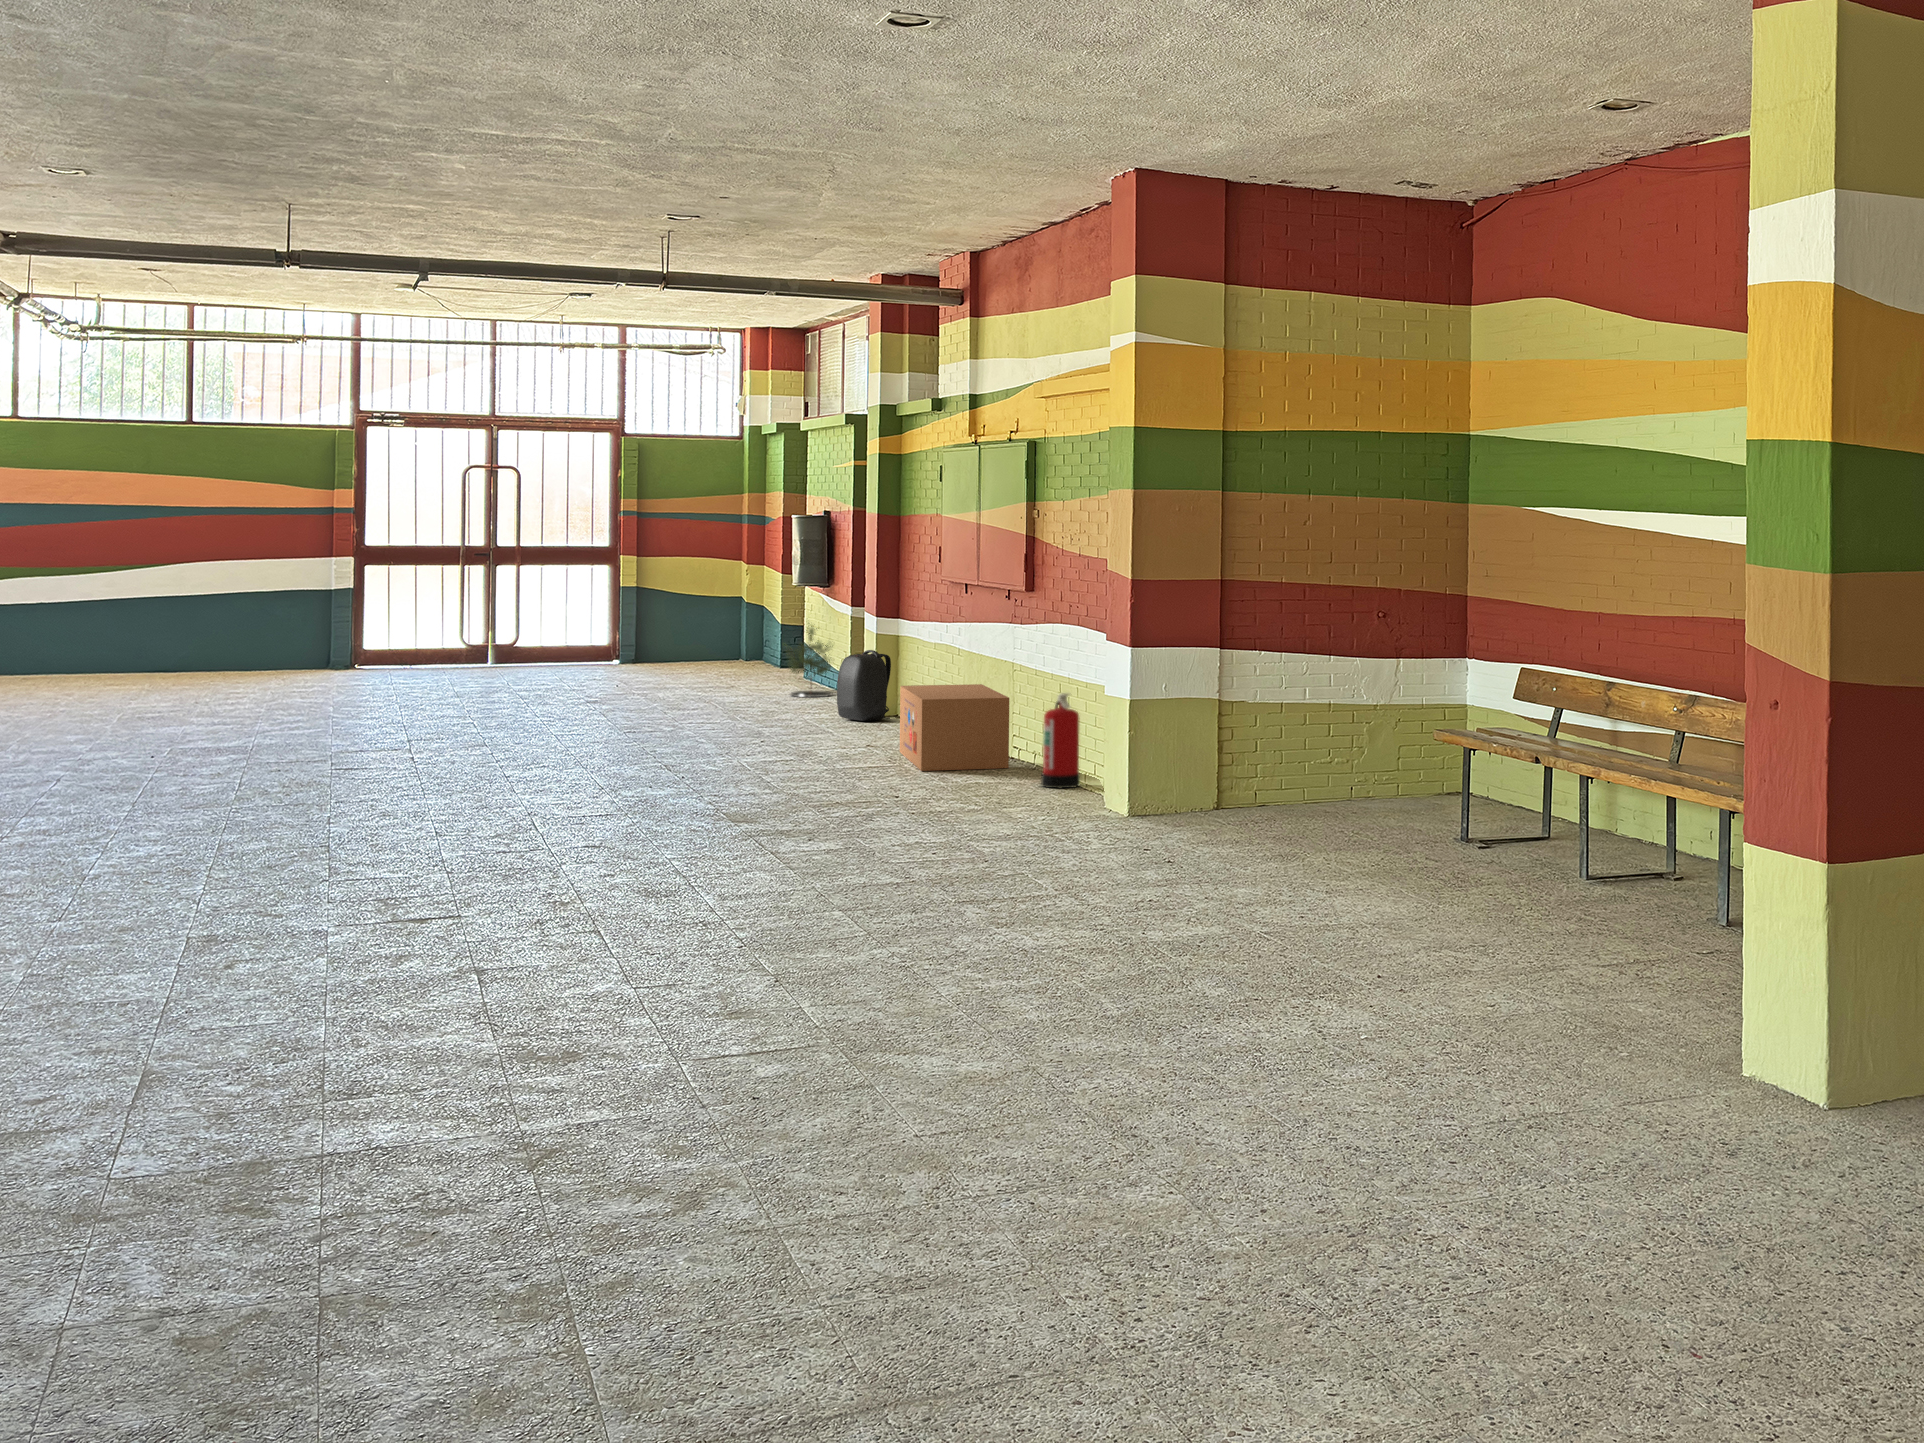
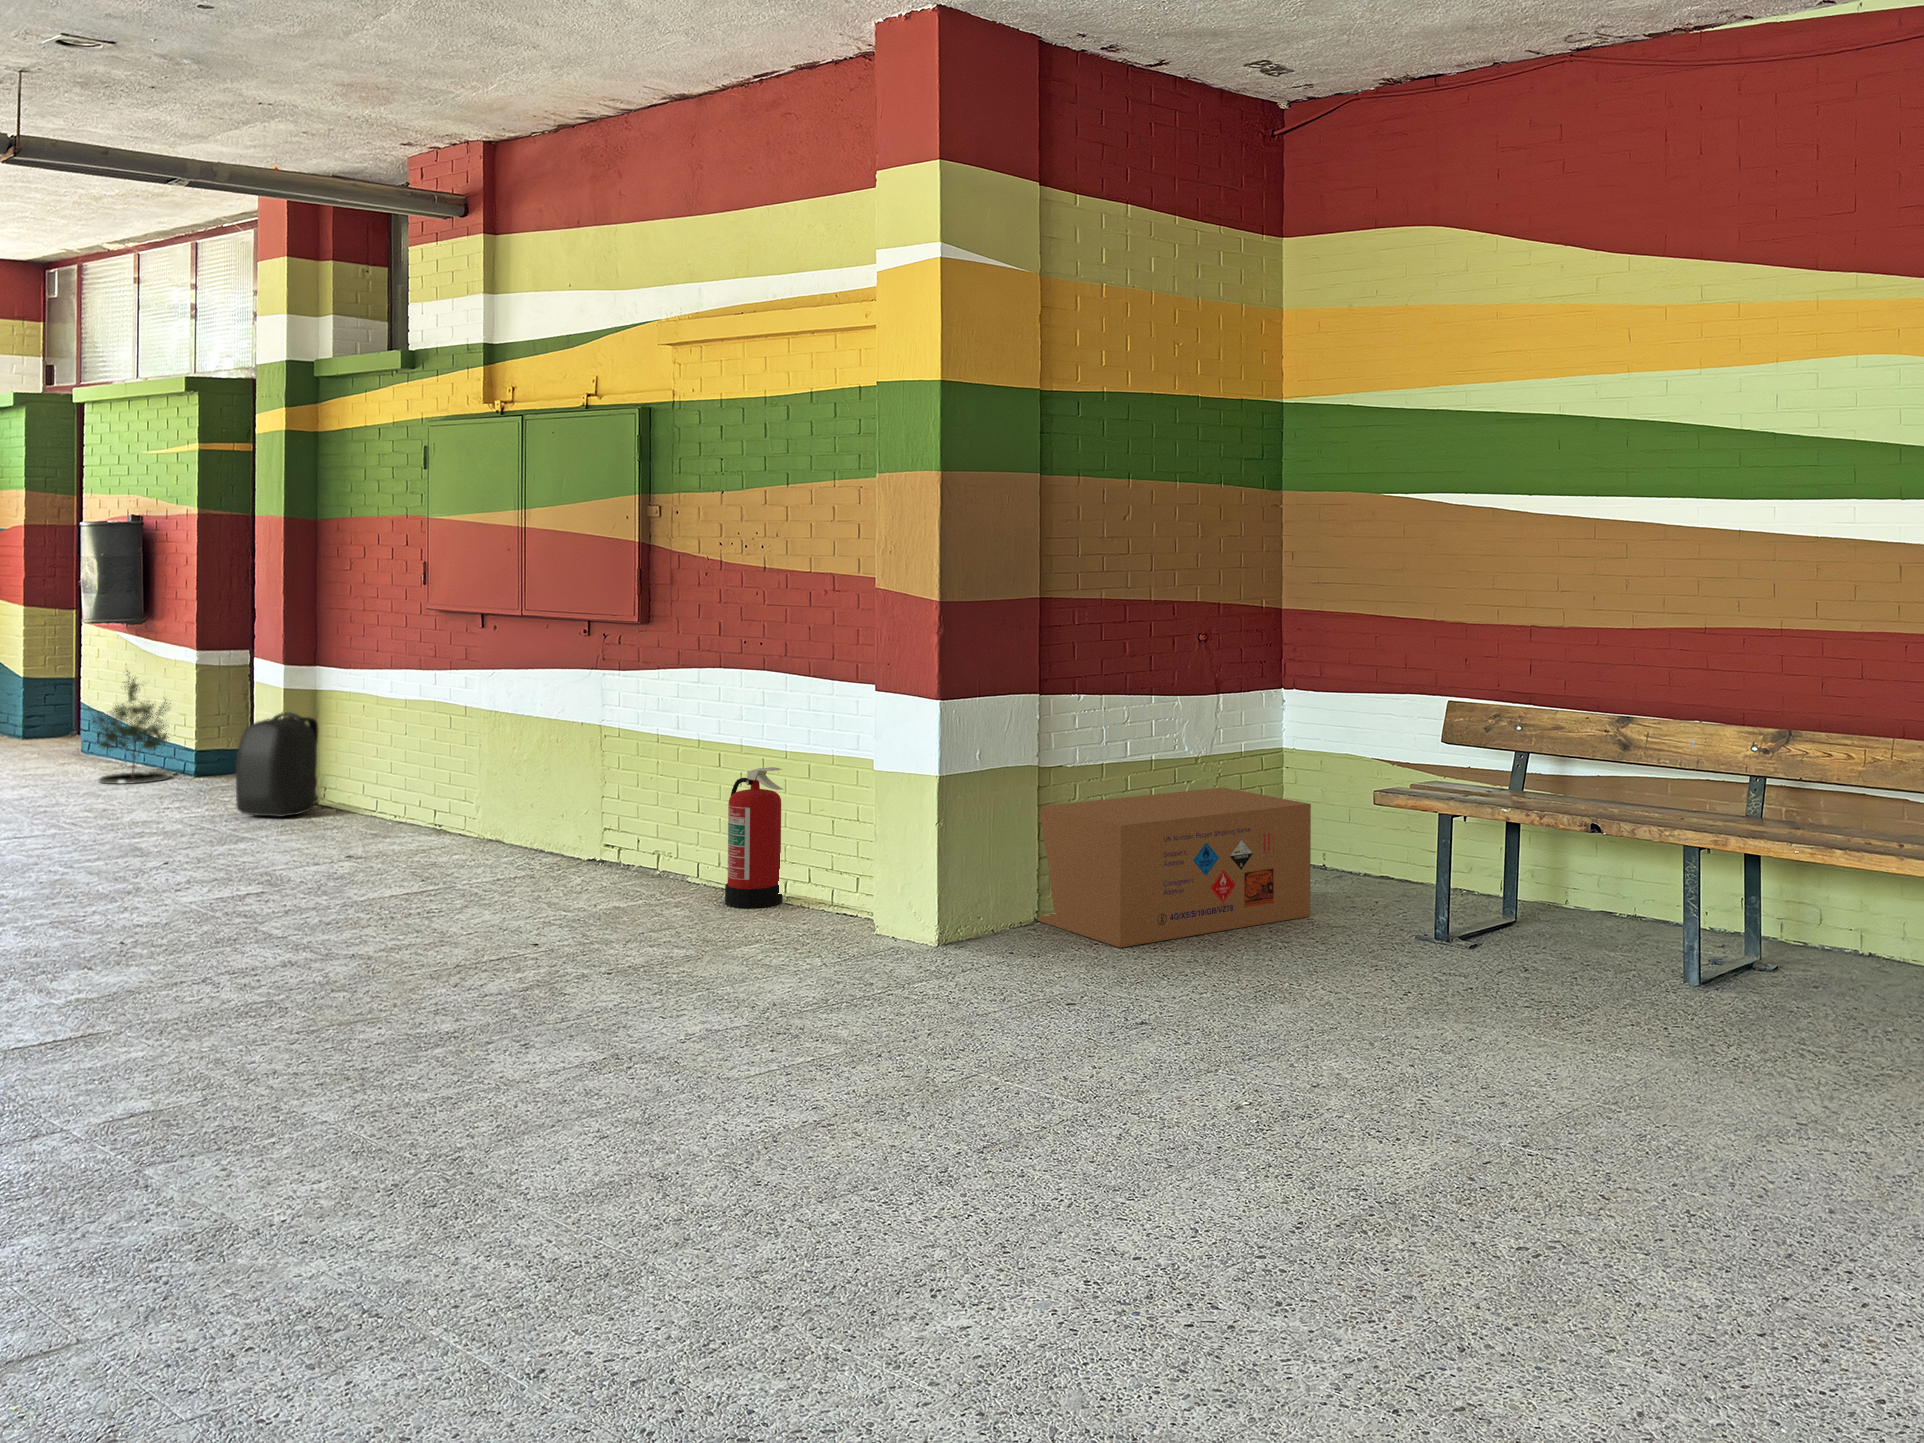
cardboard box: present [900,684,1009,771] -> present [1037,788,1311,947]

